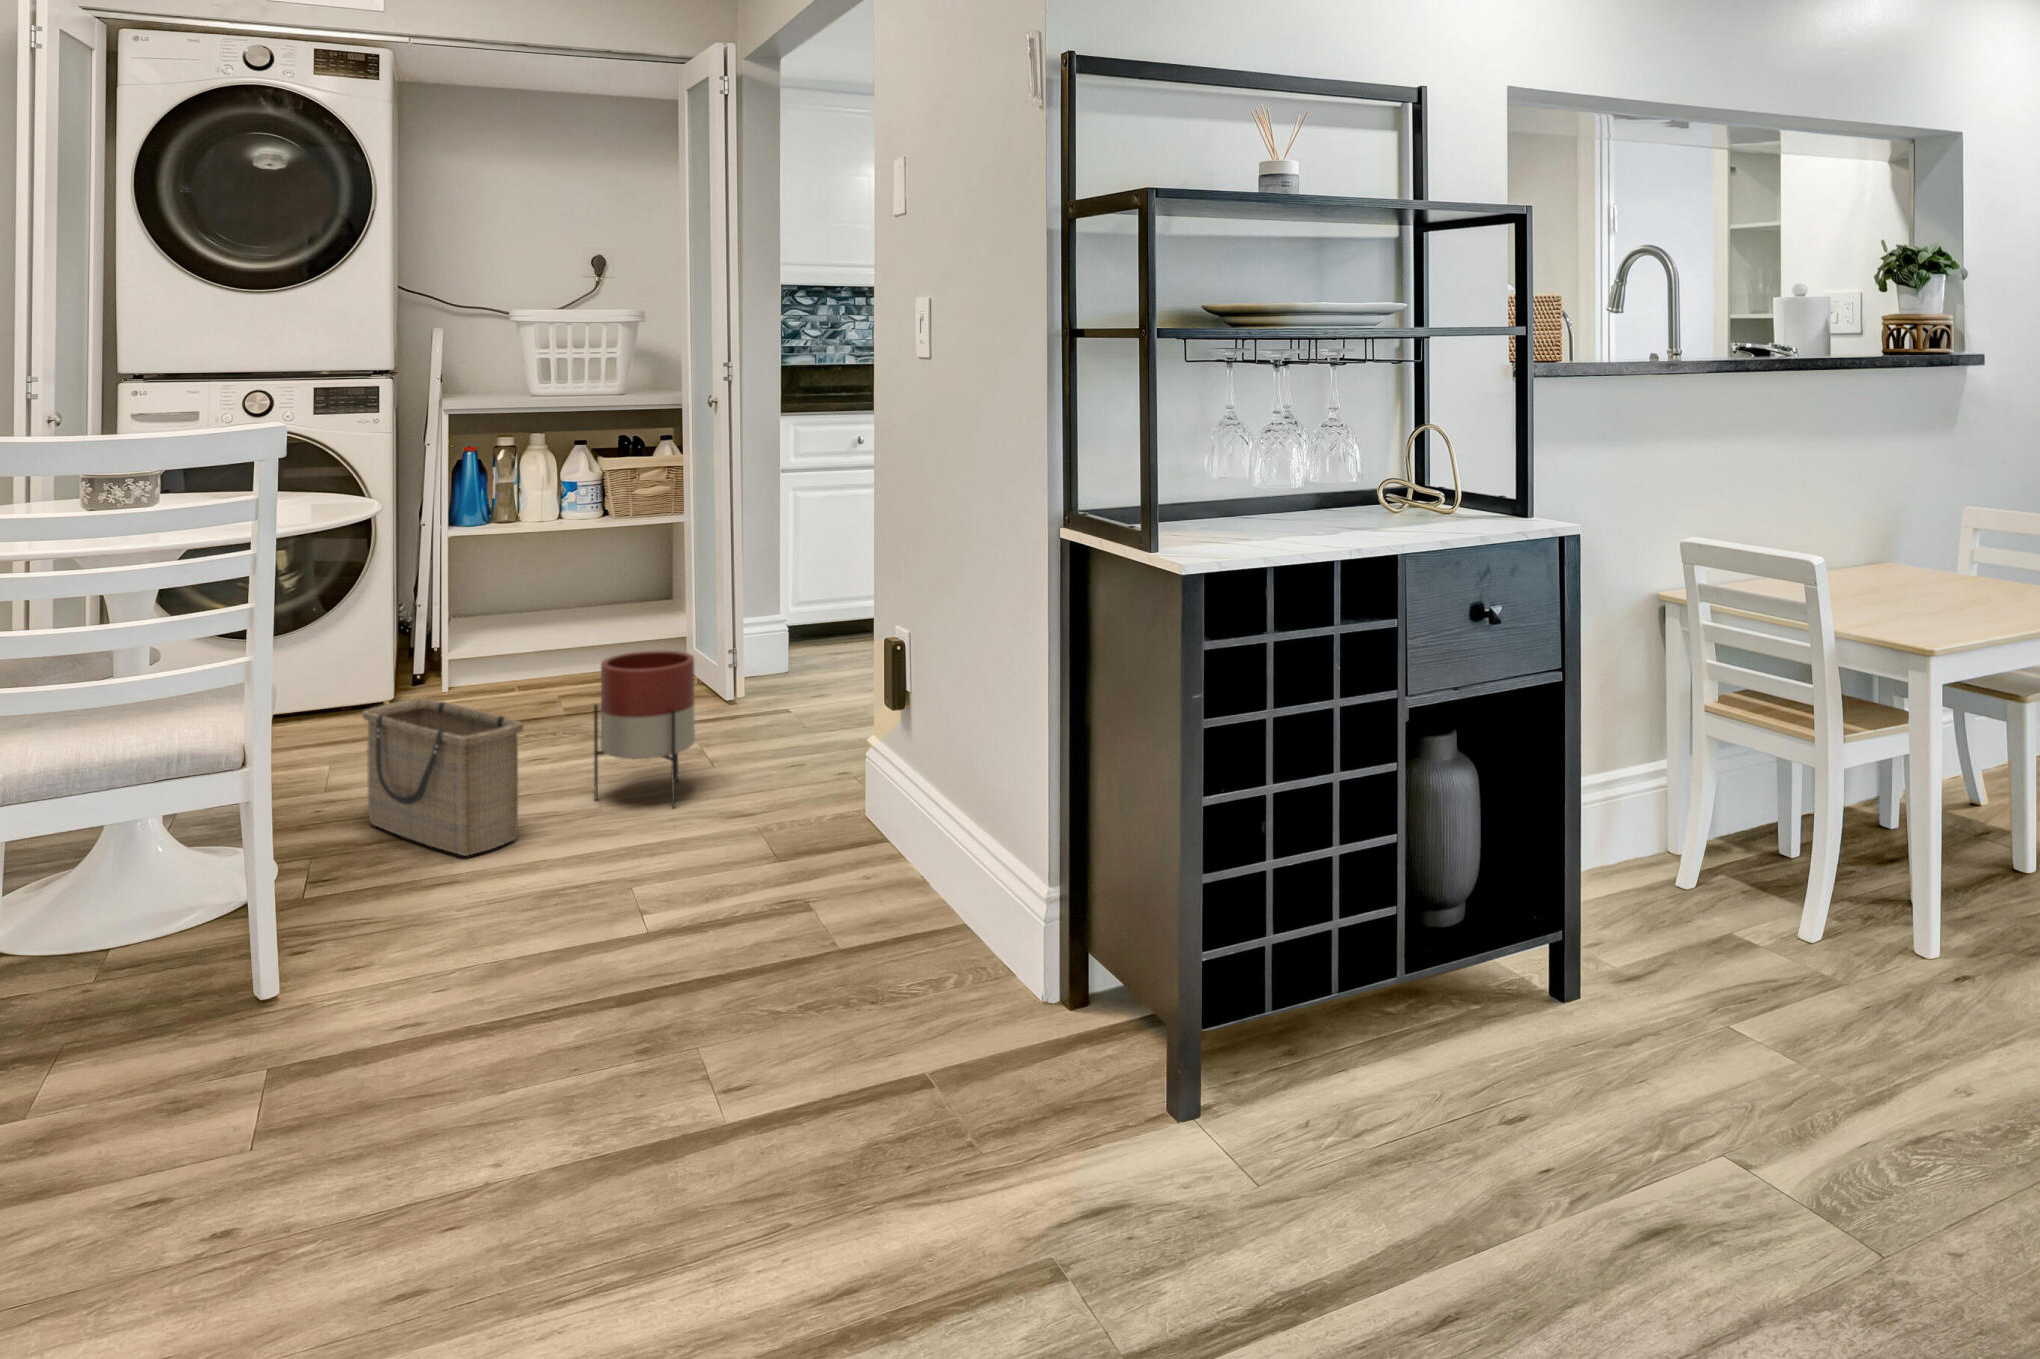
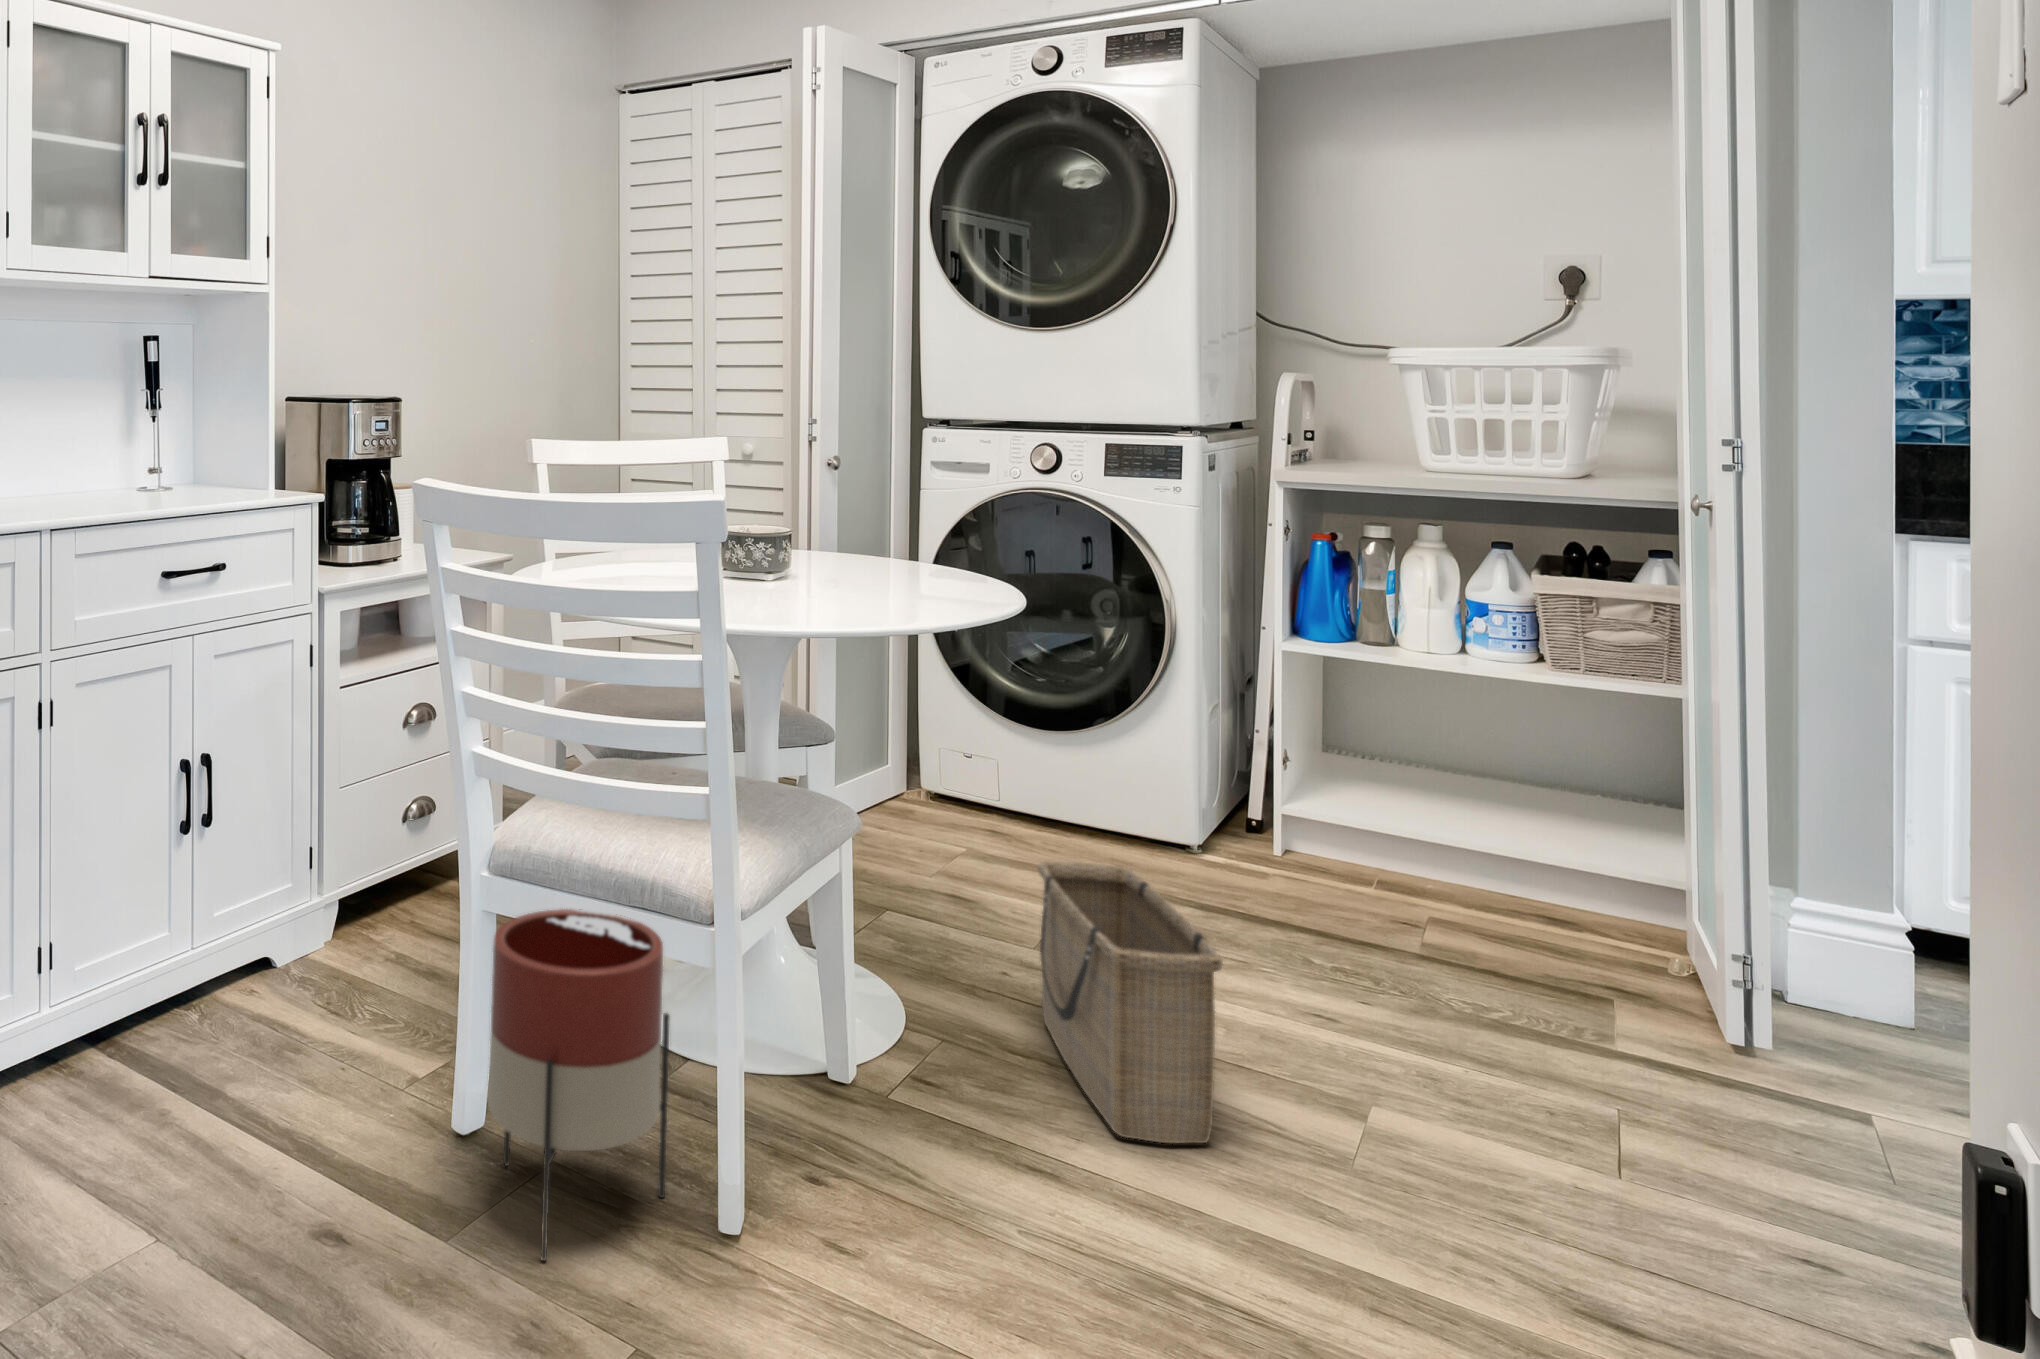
planter: present [594,650,695,807] -> present [487,909,669,1261]

